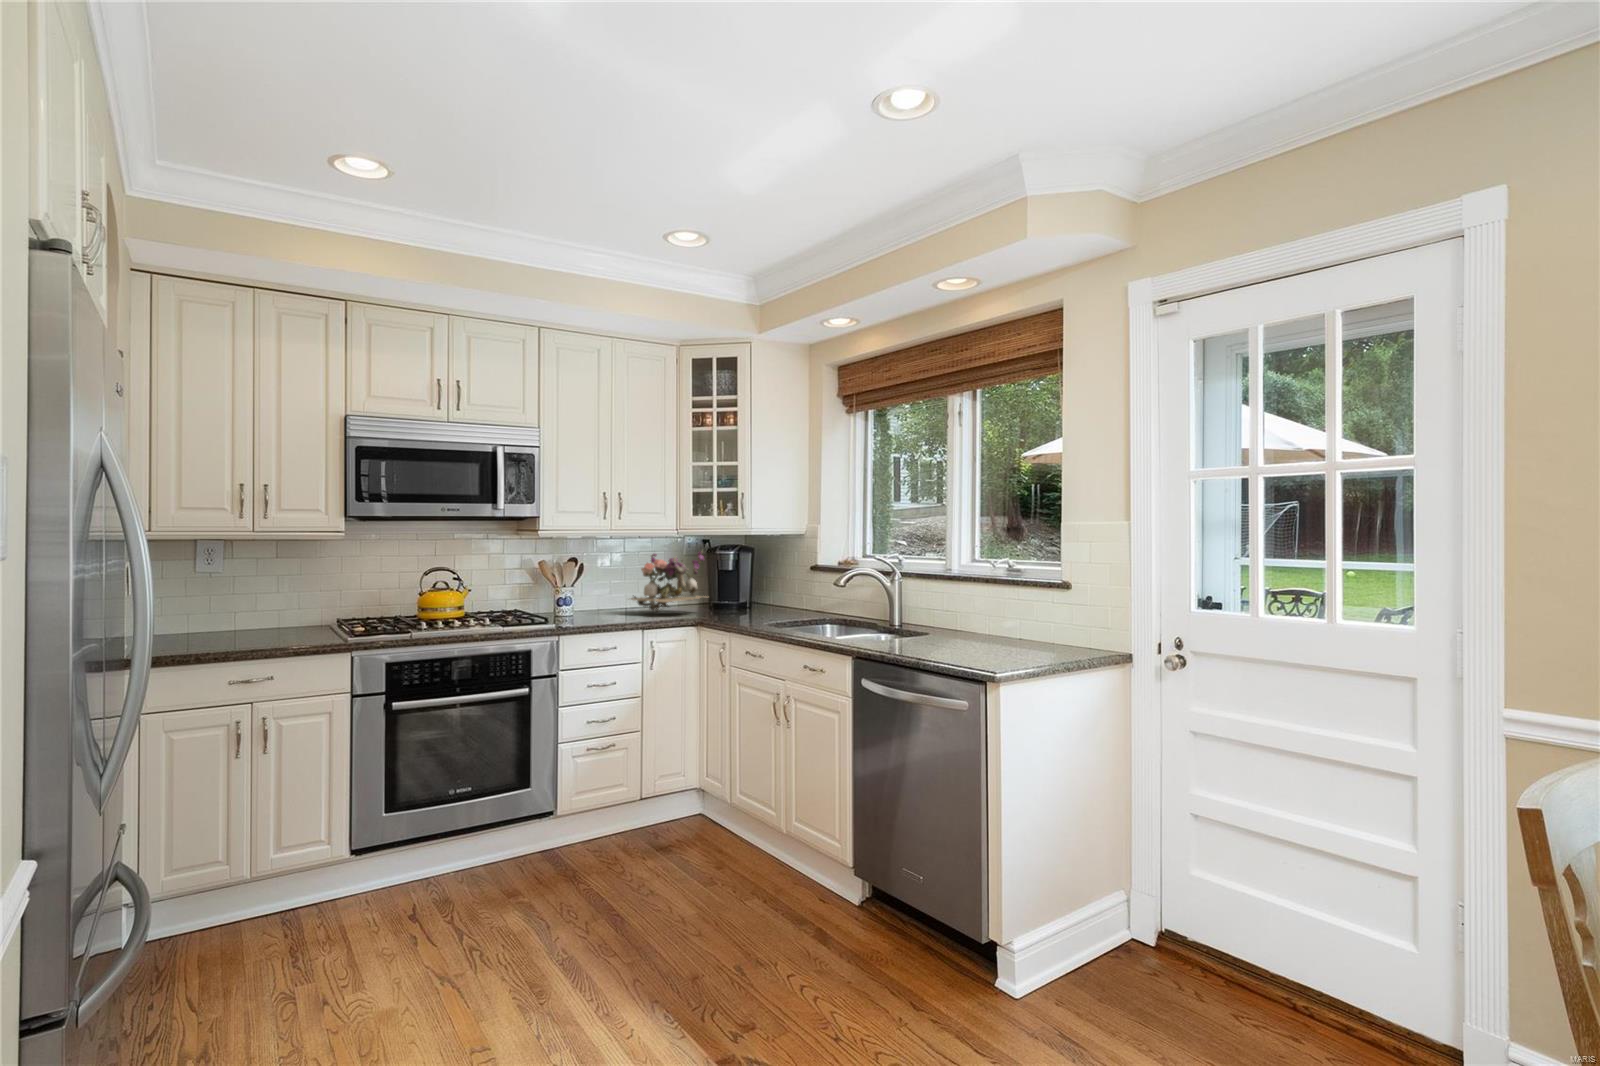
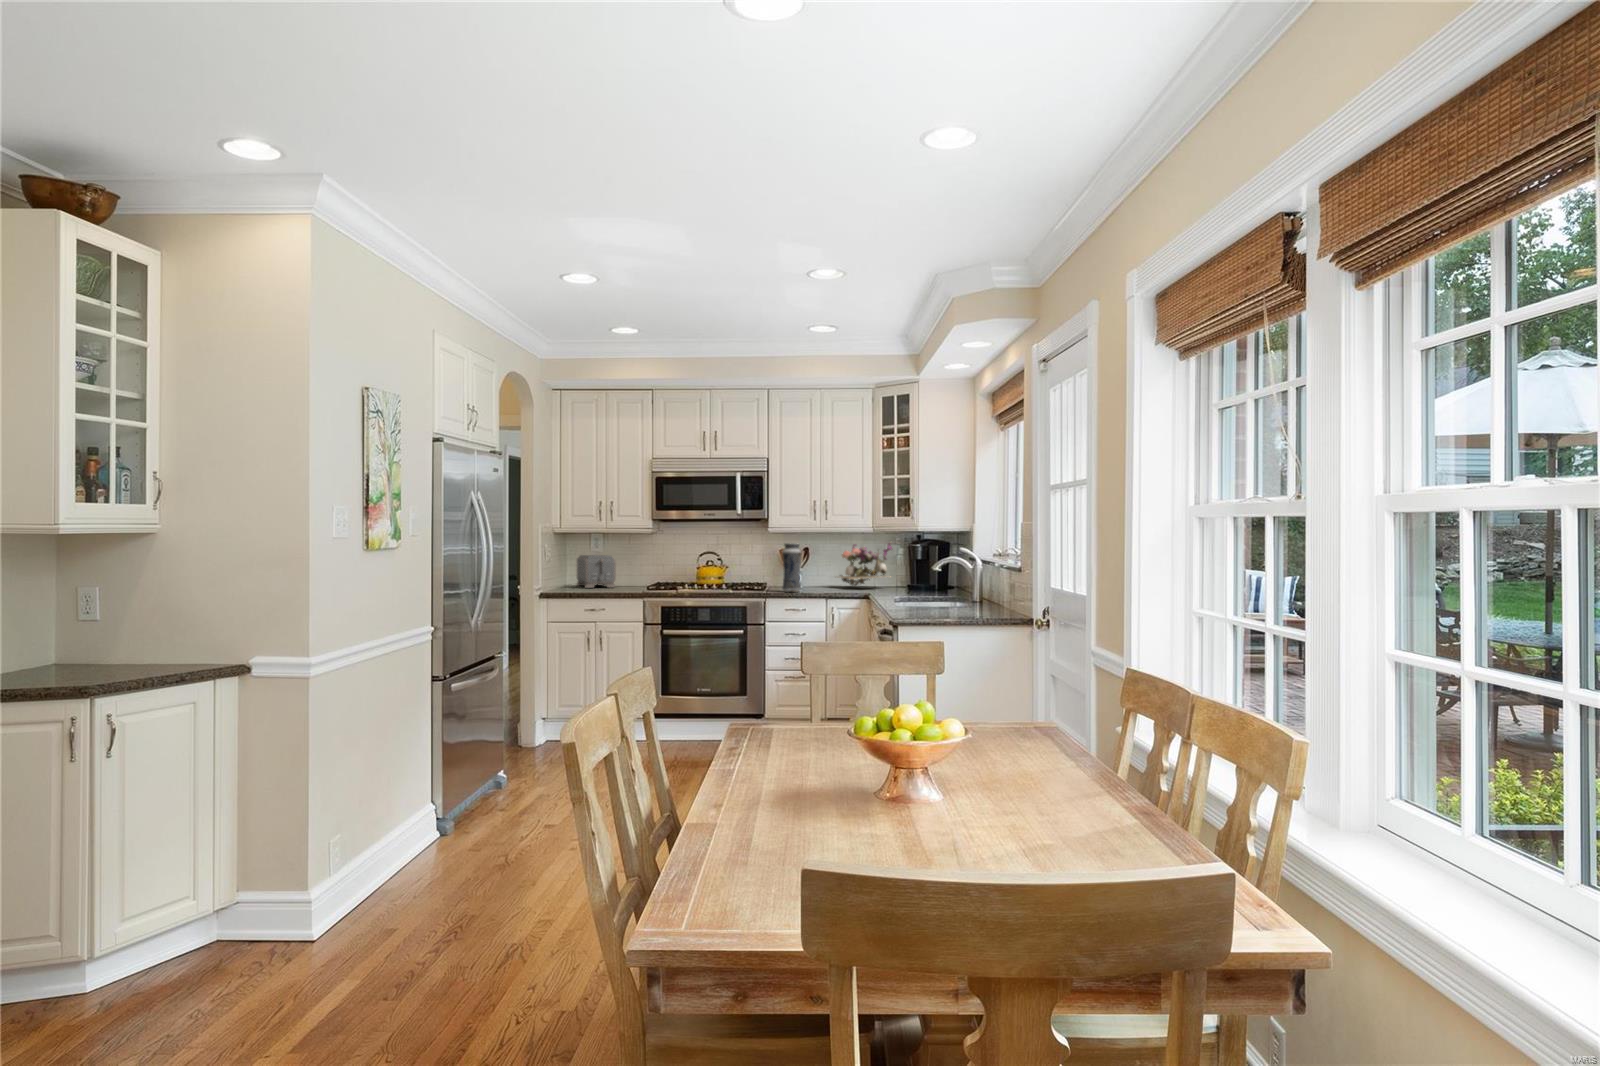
vase: none [580,554,609,626] -> present [782,543,801,592]
toaster: none [185,577,278,637] -> present [577,555,616,588]

